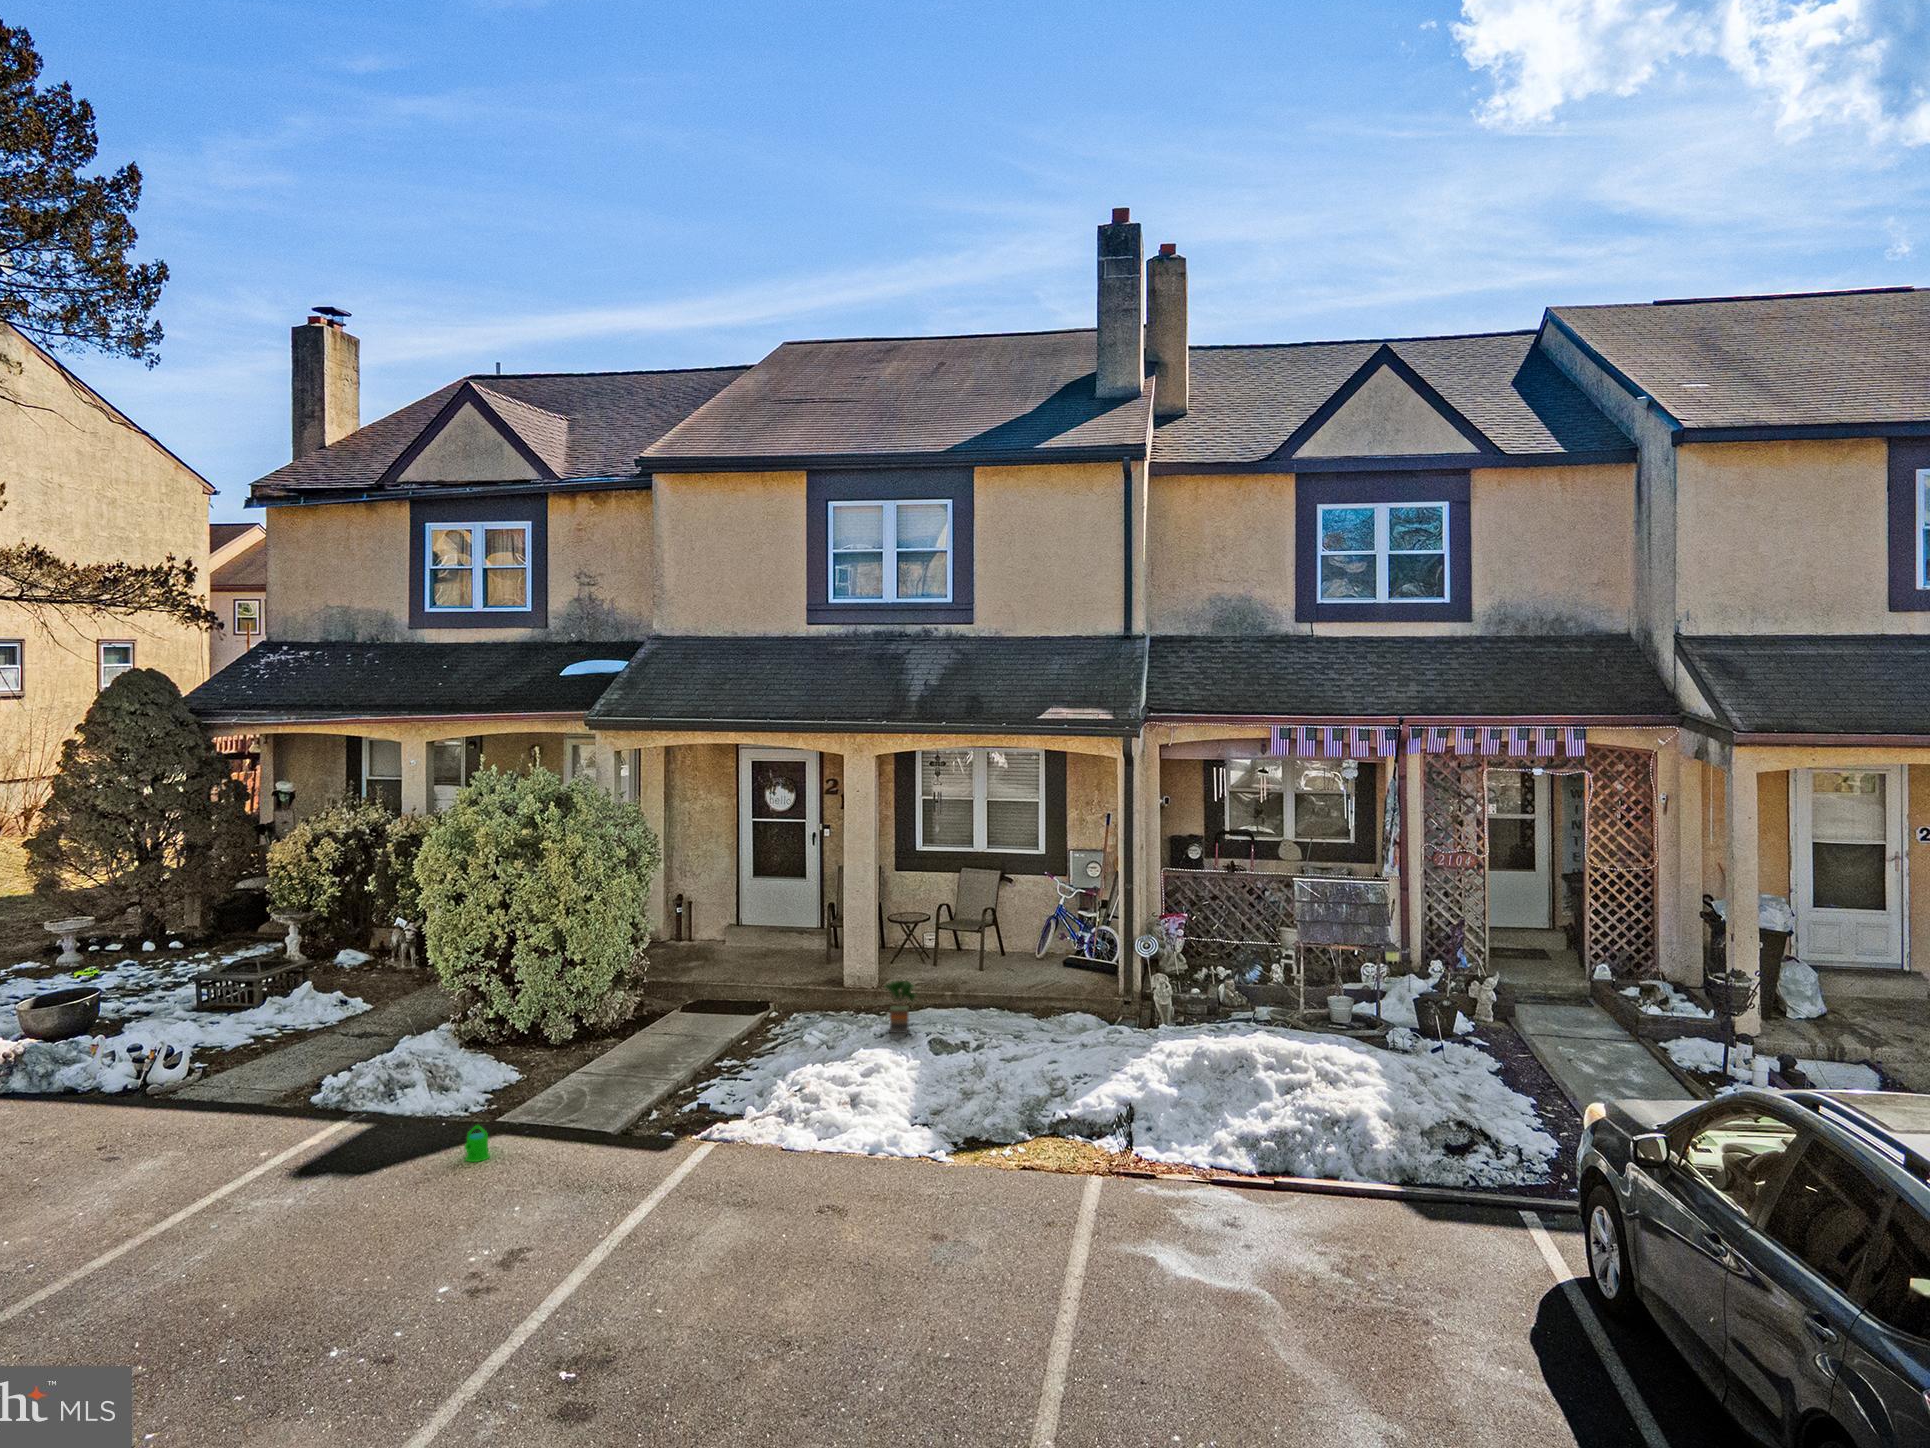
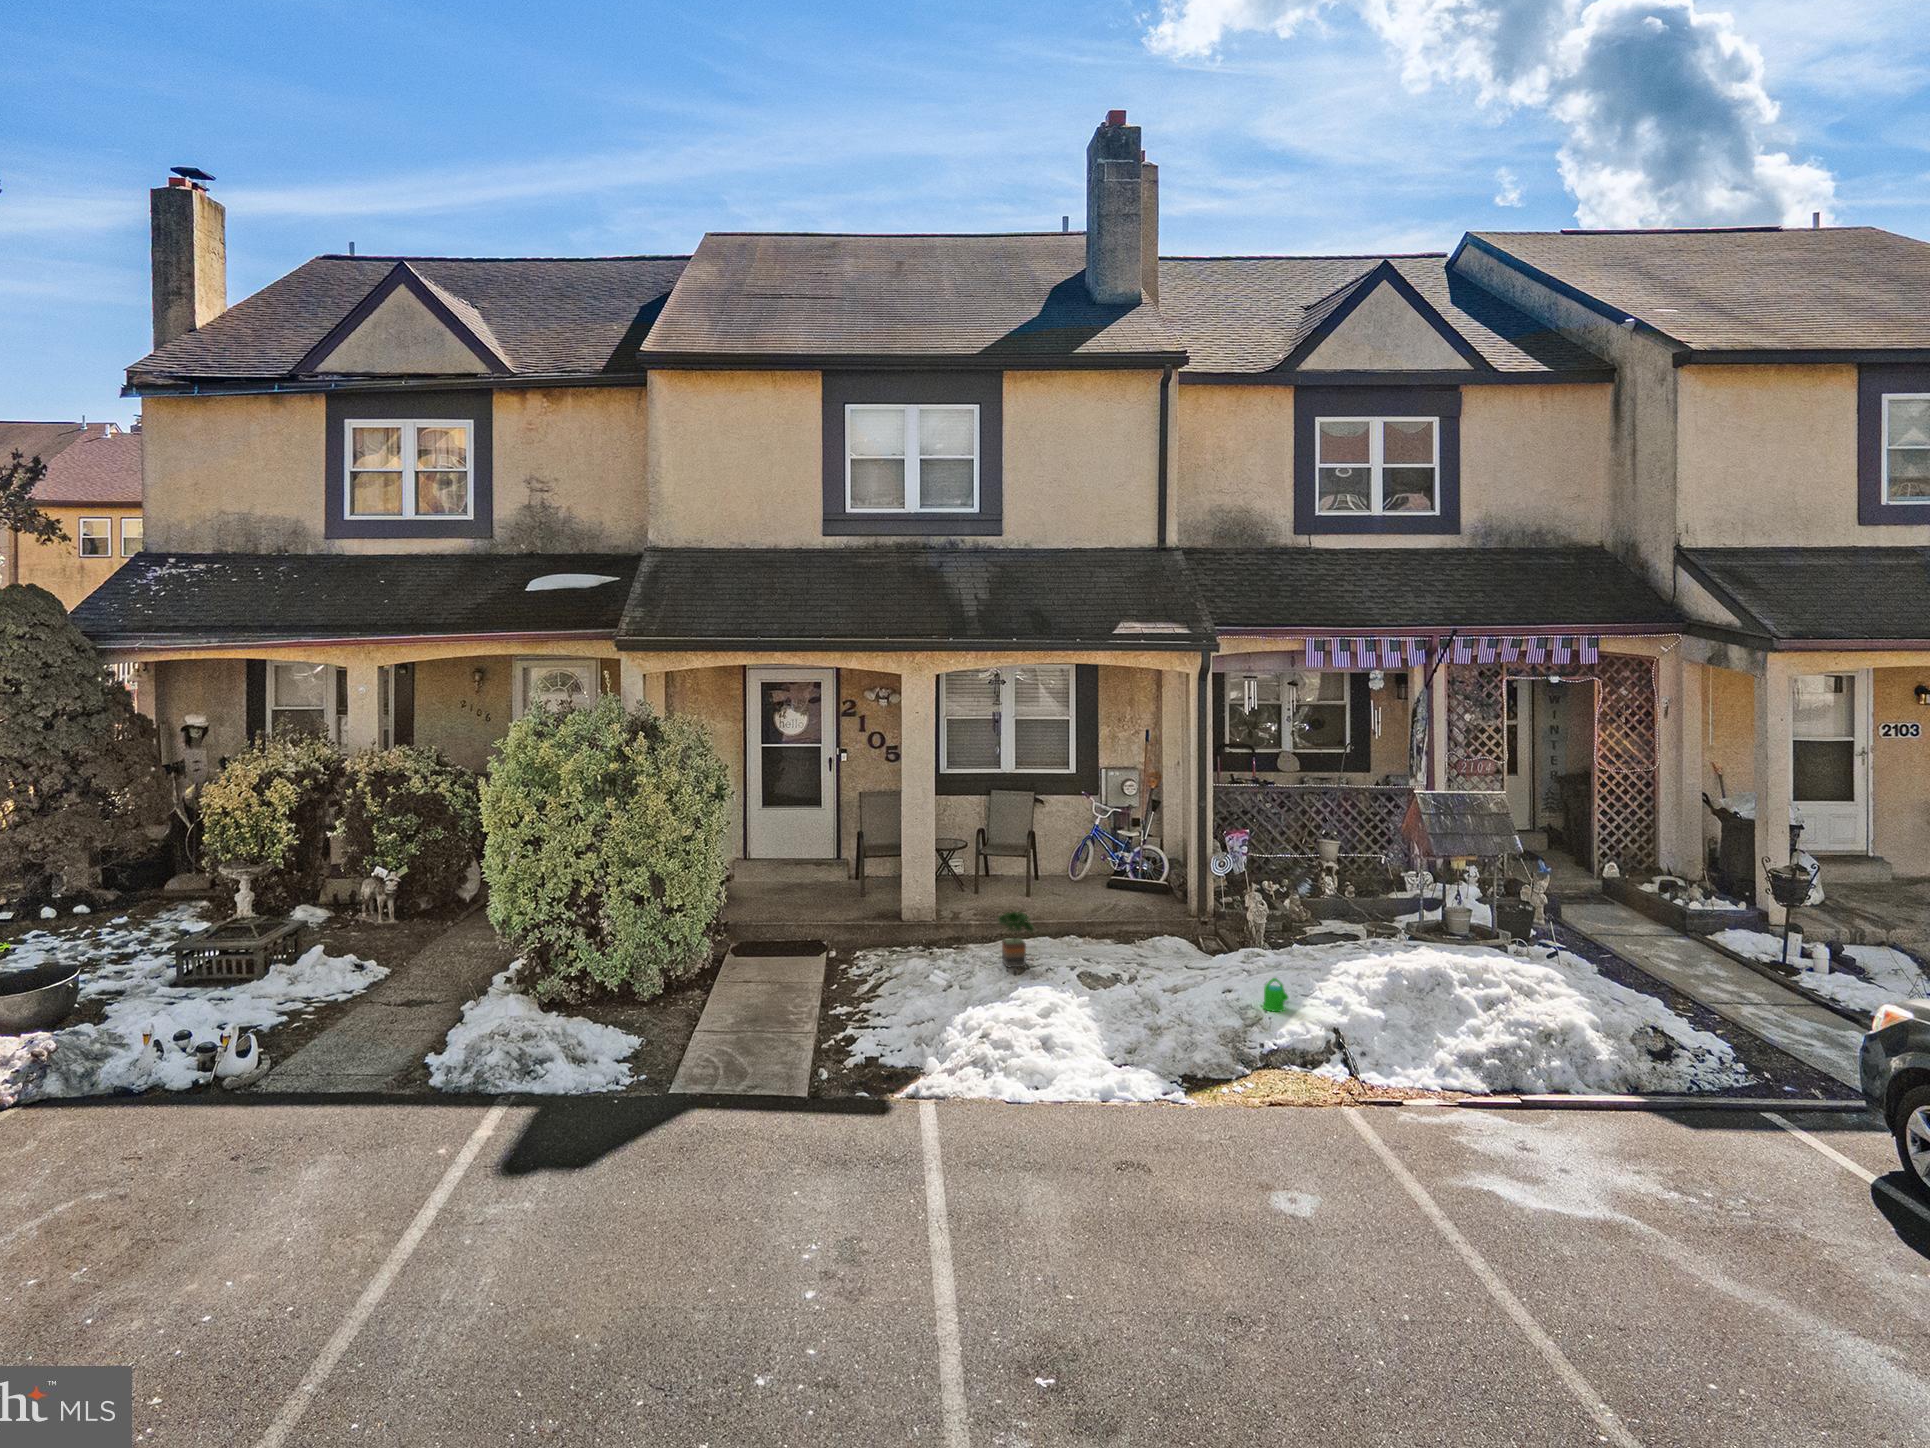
watering can: present [465,1125,490,1162] -> present [1262,978,1288,1012]

